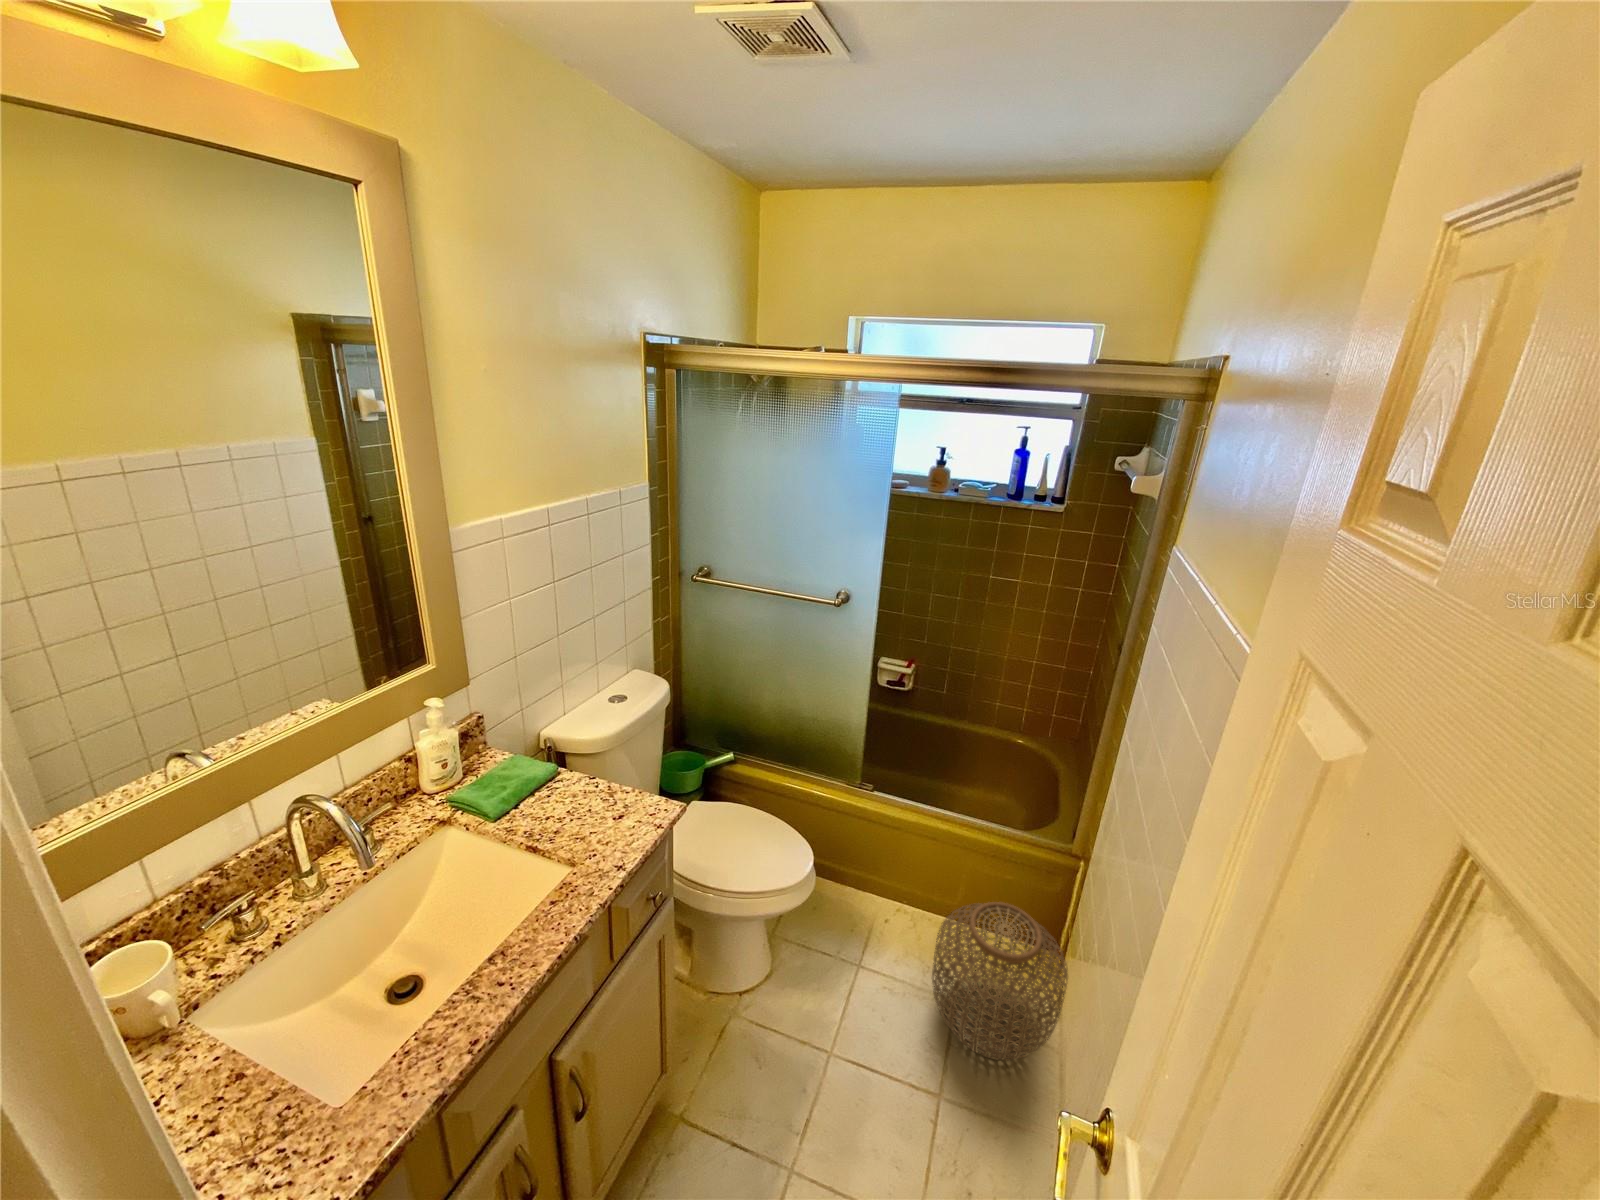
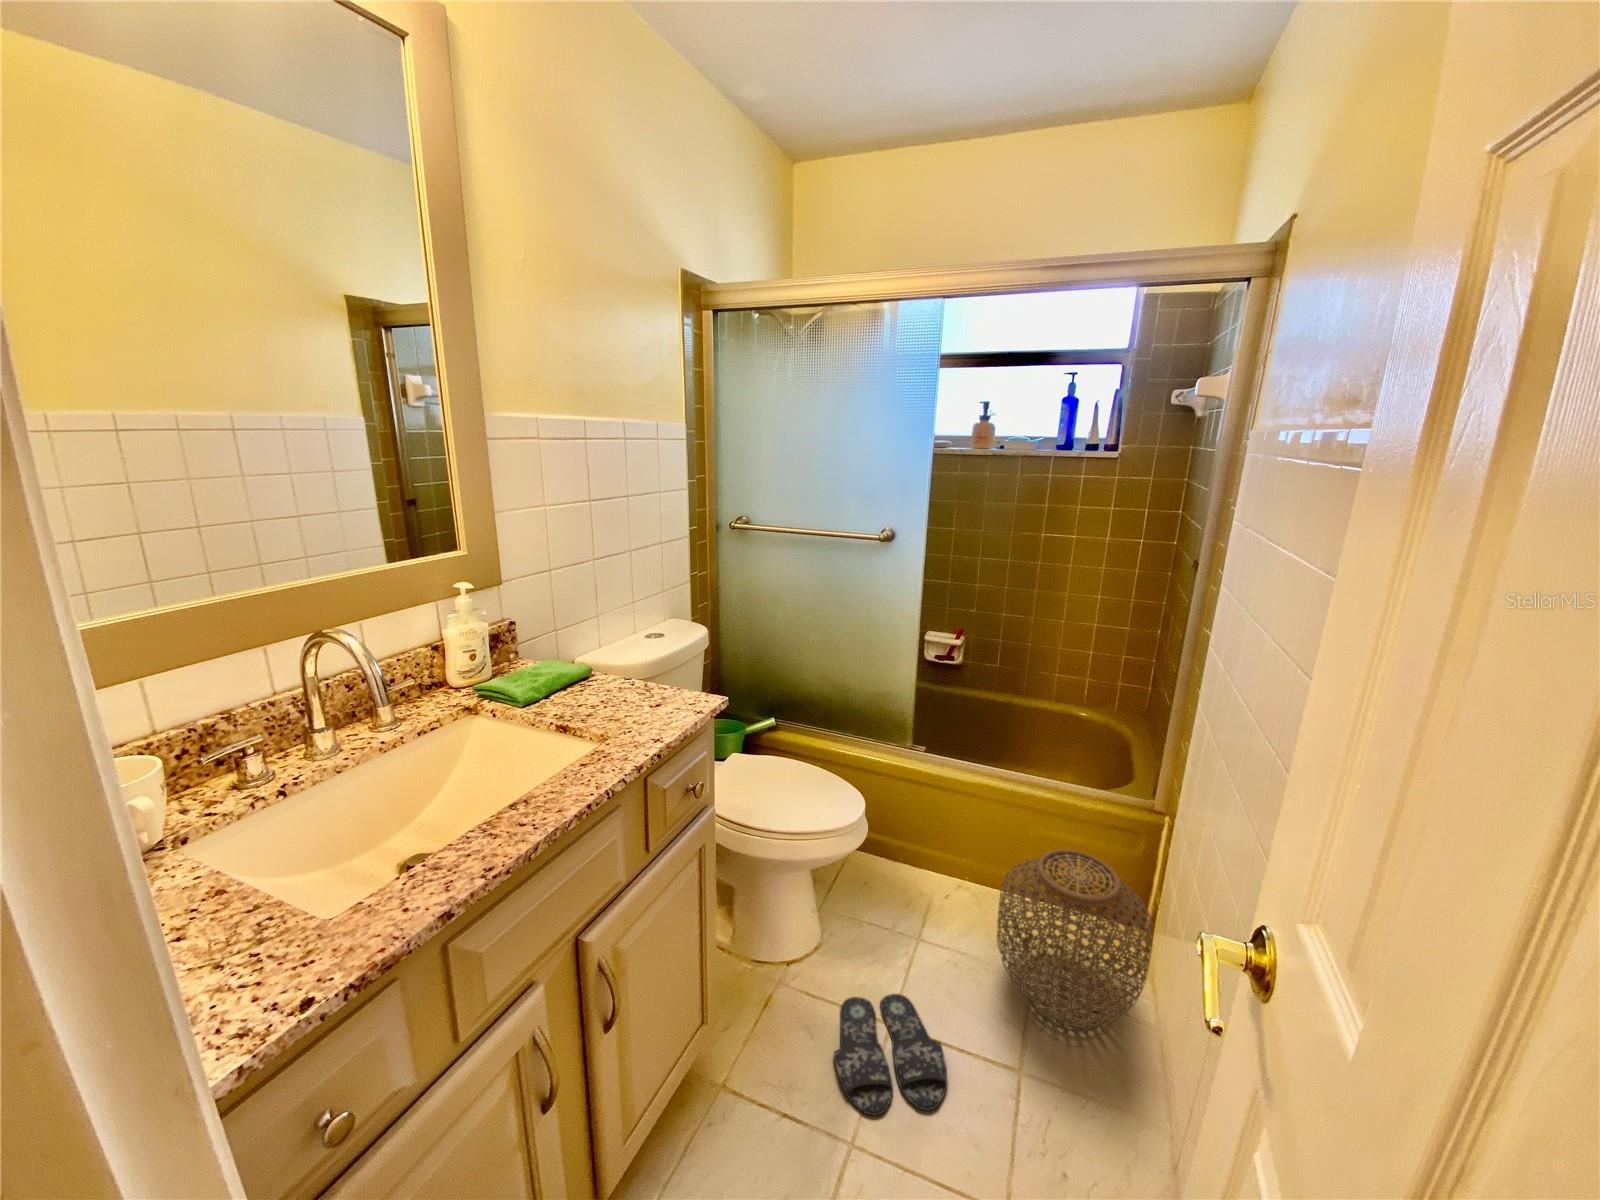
slippers: none [780,1025,879,1144] -> present [834,994,947,1115]

